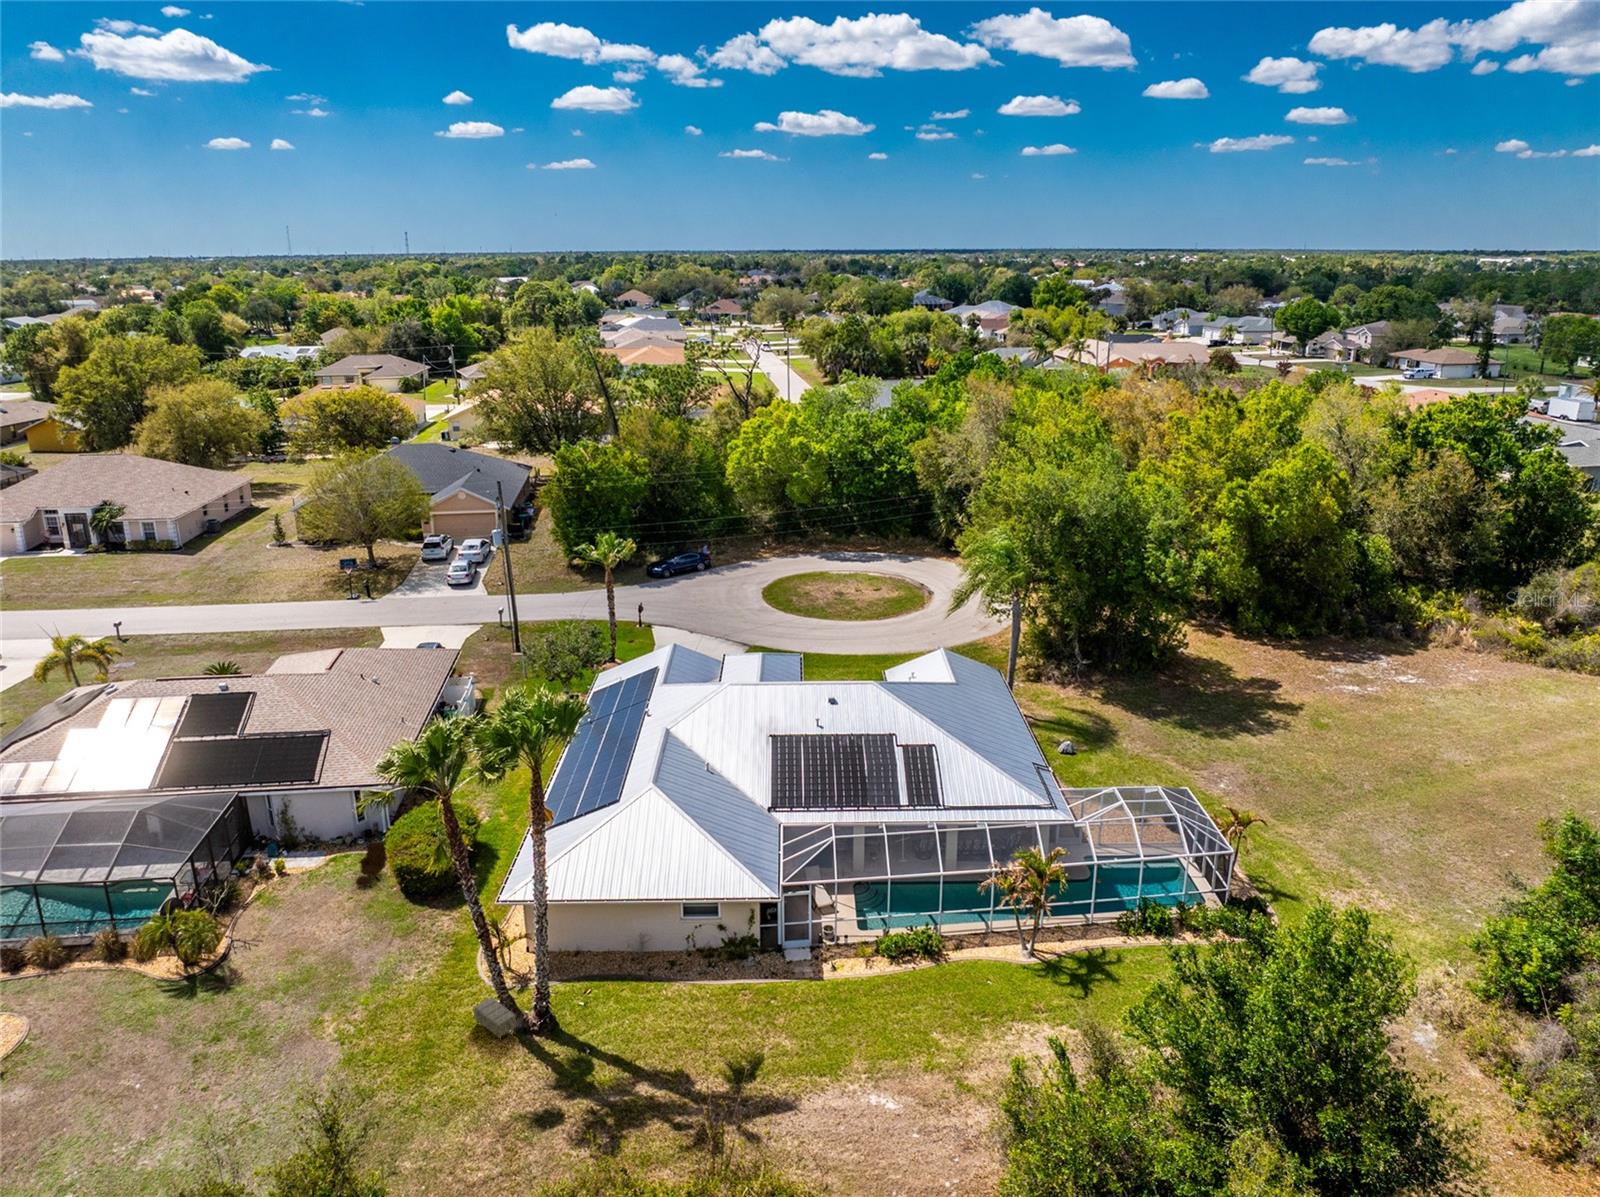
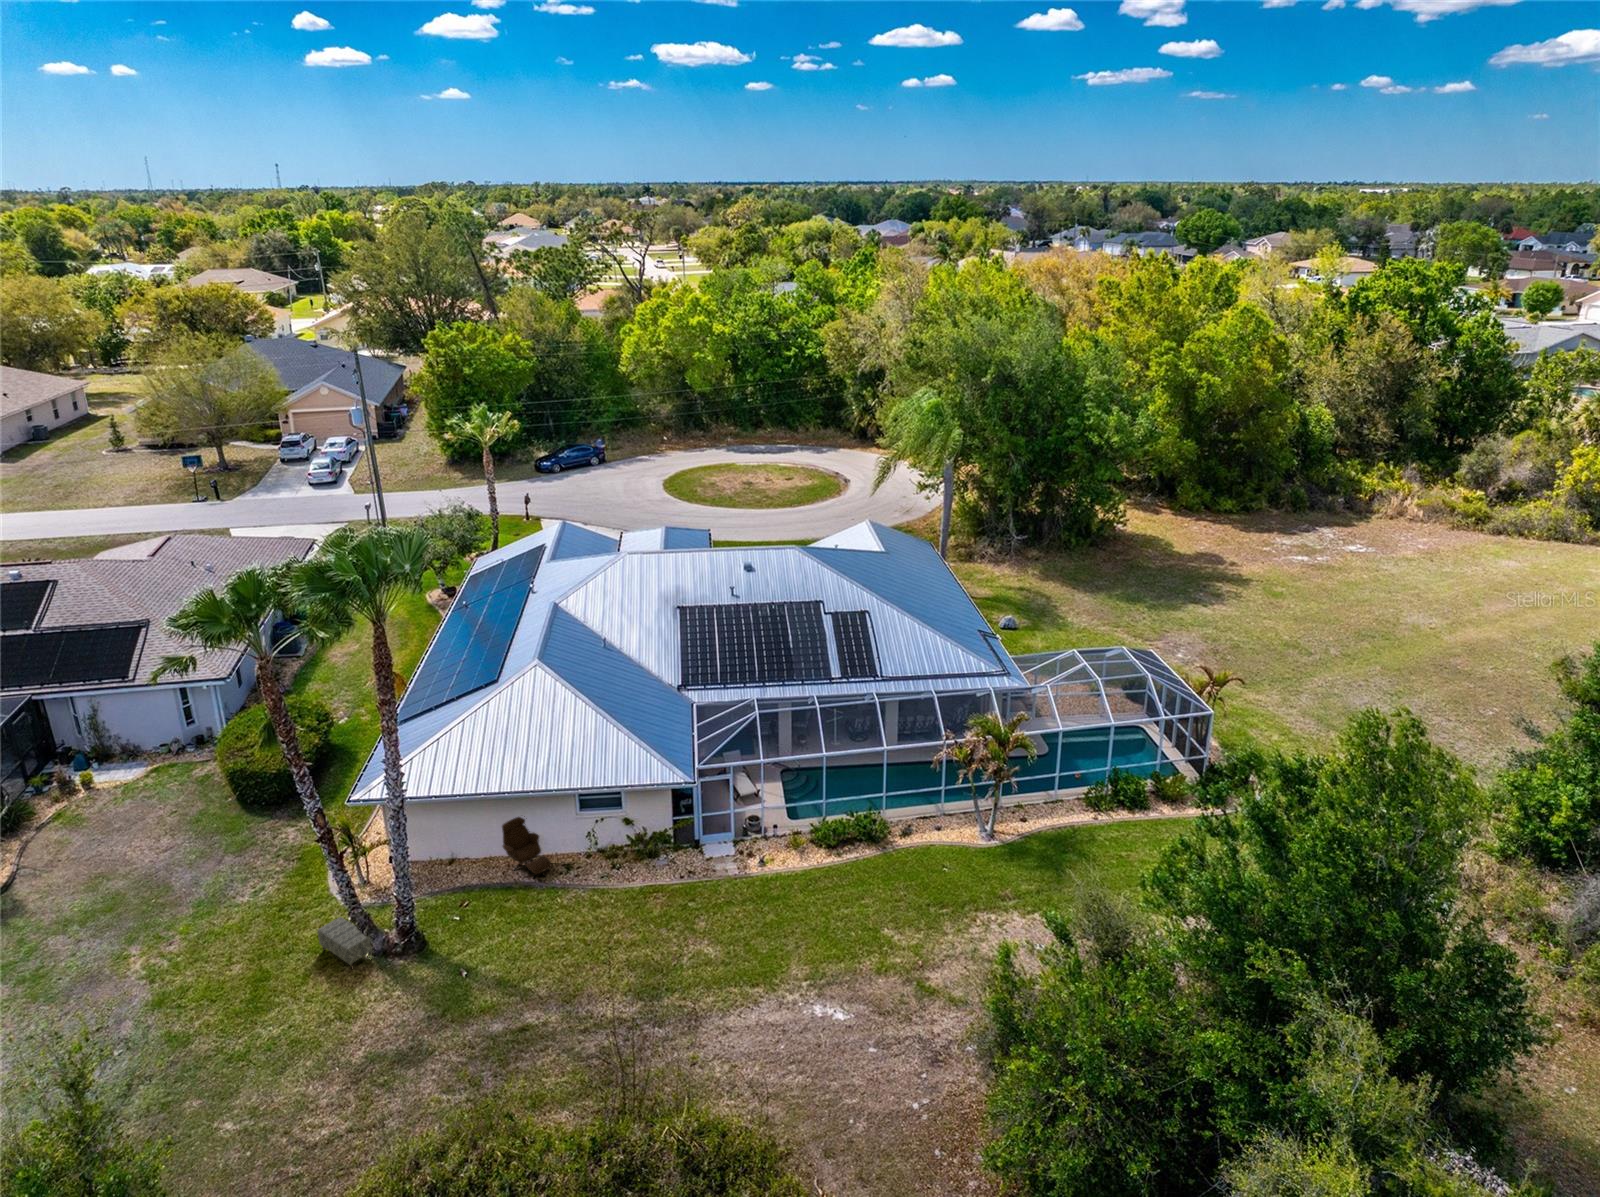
lounge chair: present [356,842,388,887] -> present [502,816,551,875]

